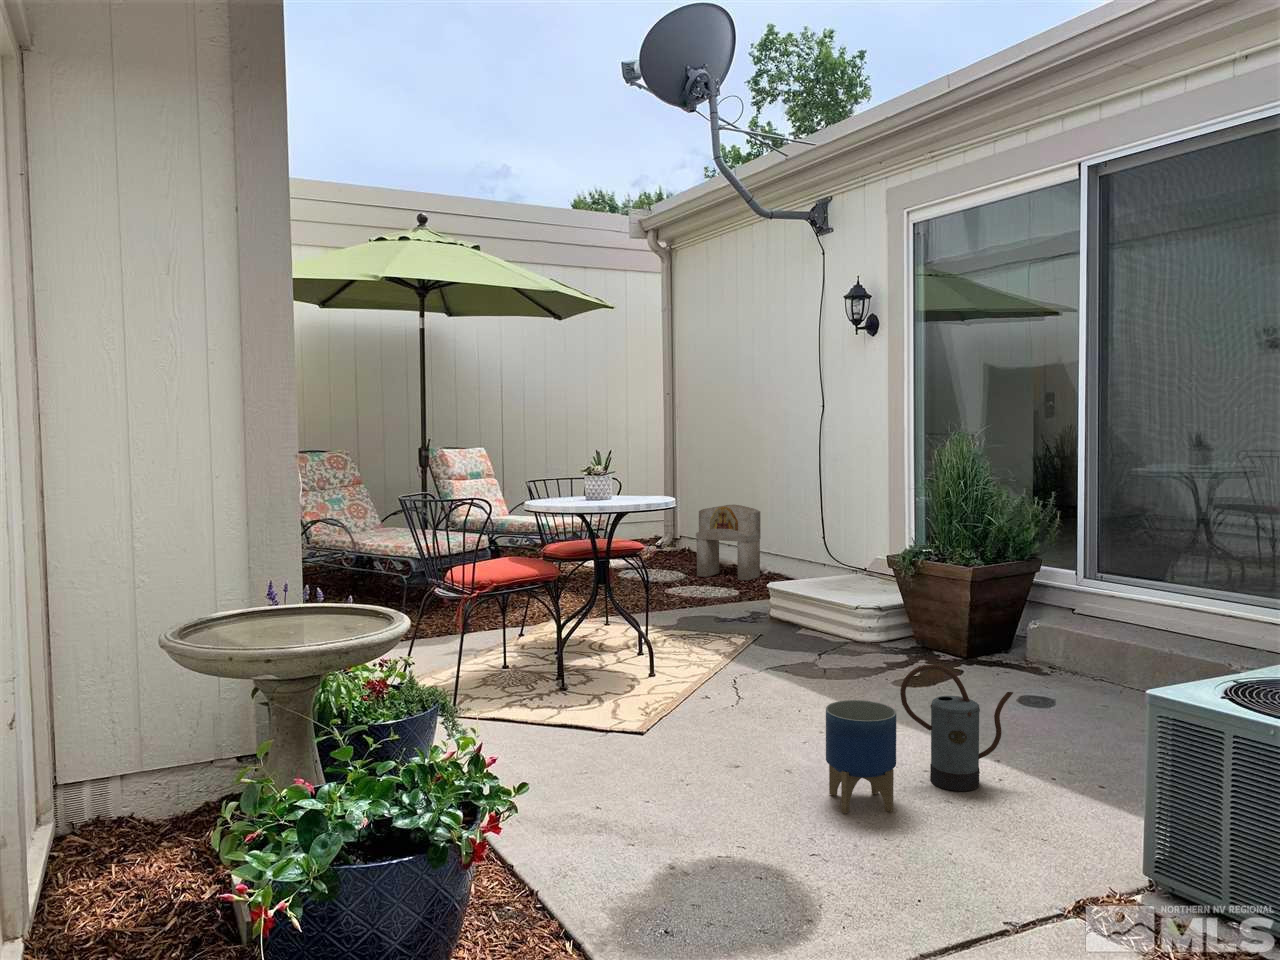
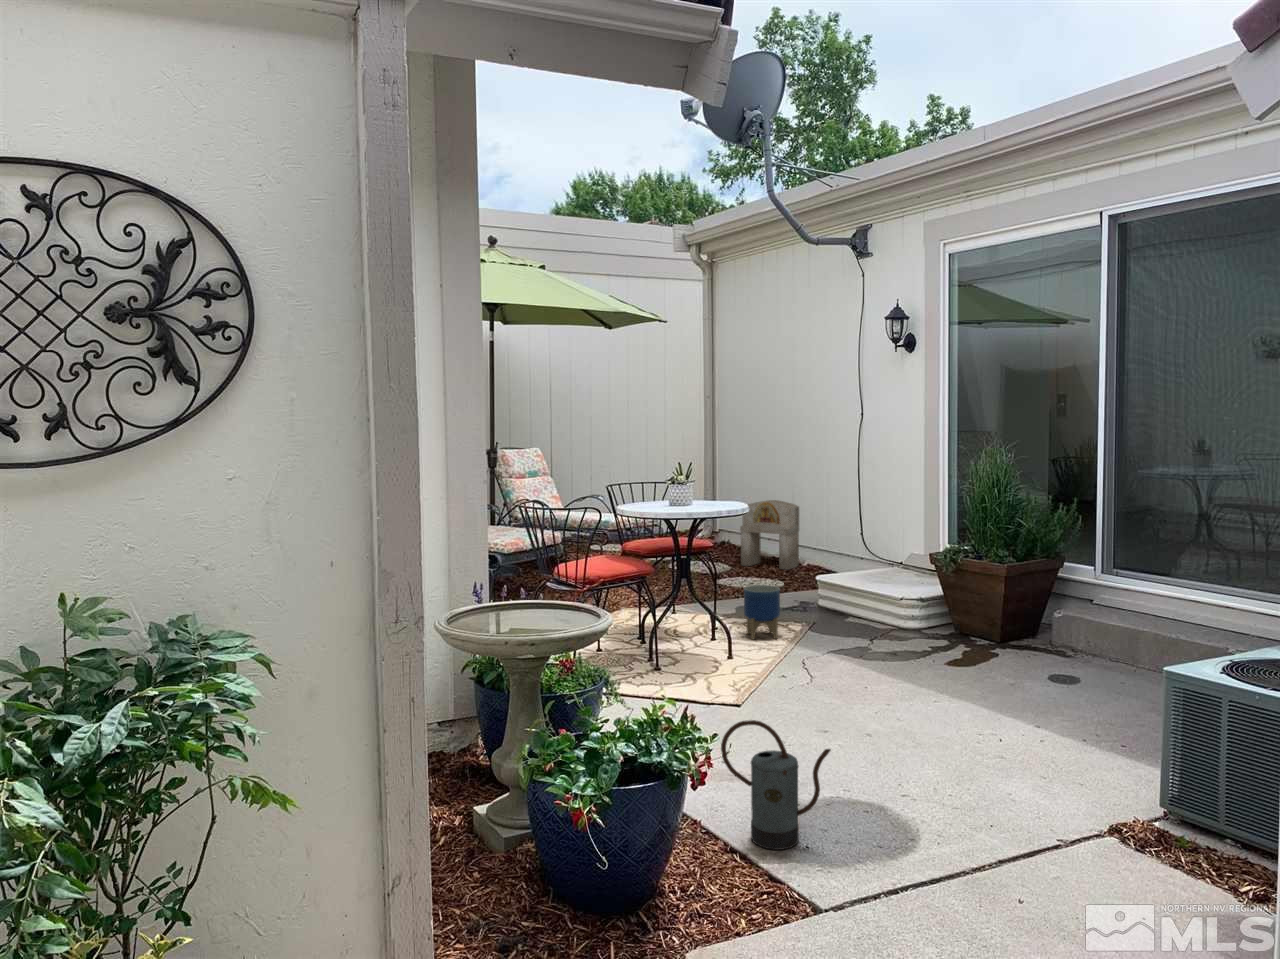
watering can: present [900,664,1013,791] -> present [721,720,831,850]
planter: present [826,700,896,814] -> present [744,585,780,640]

